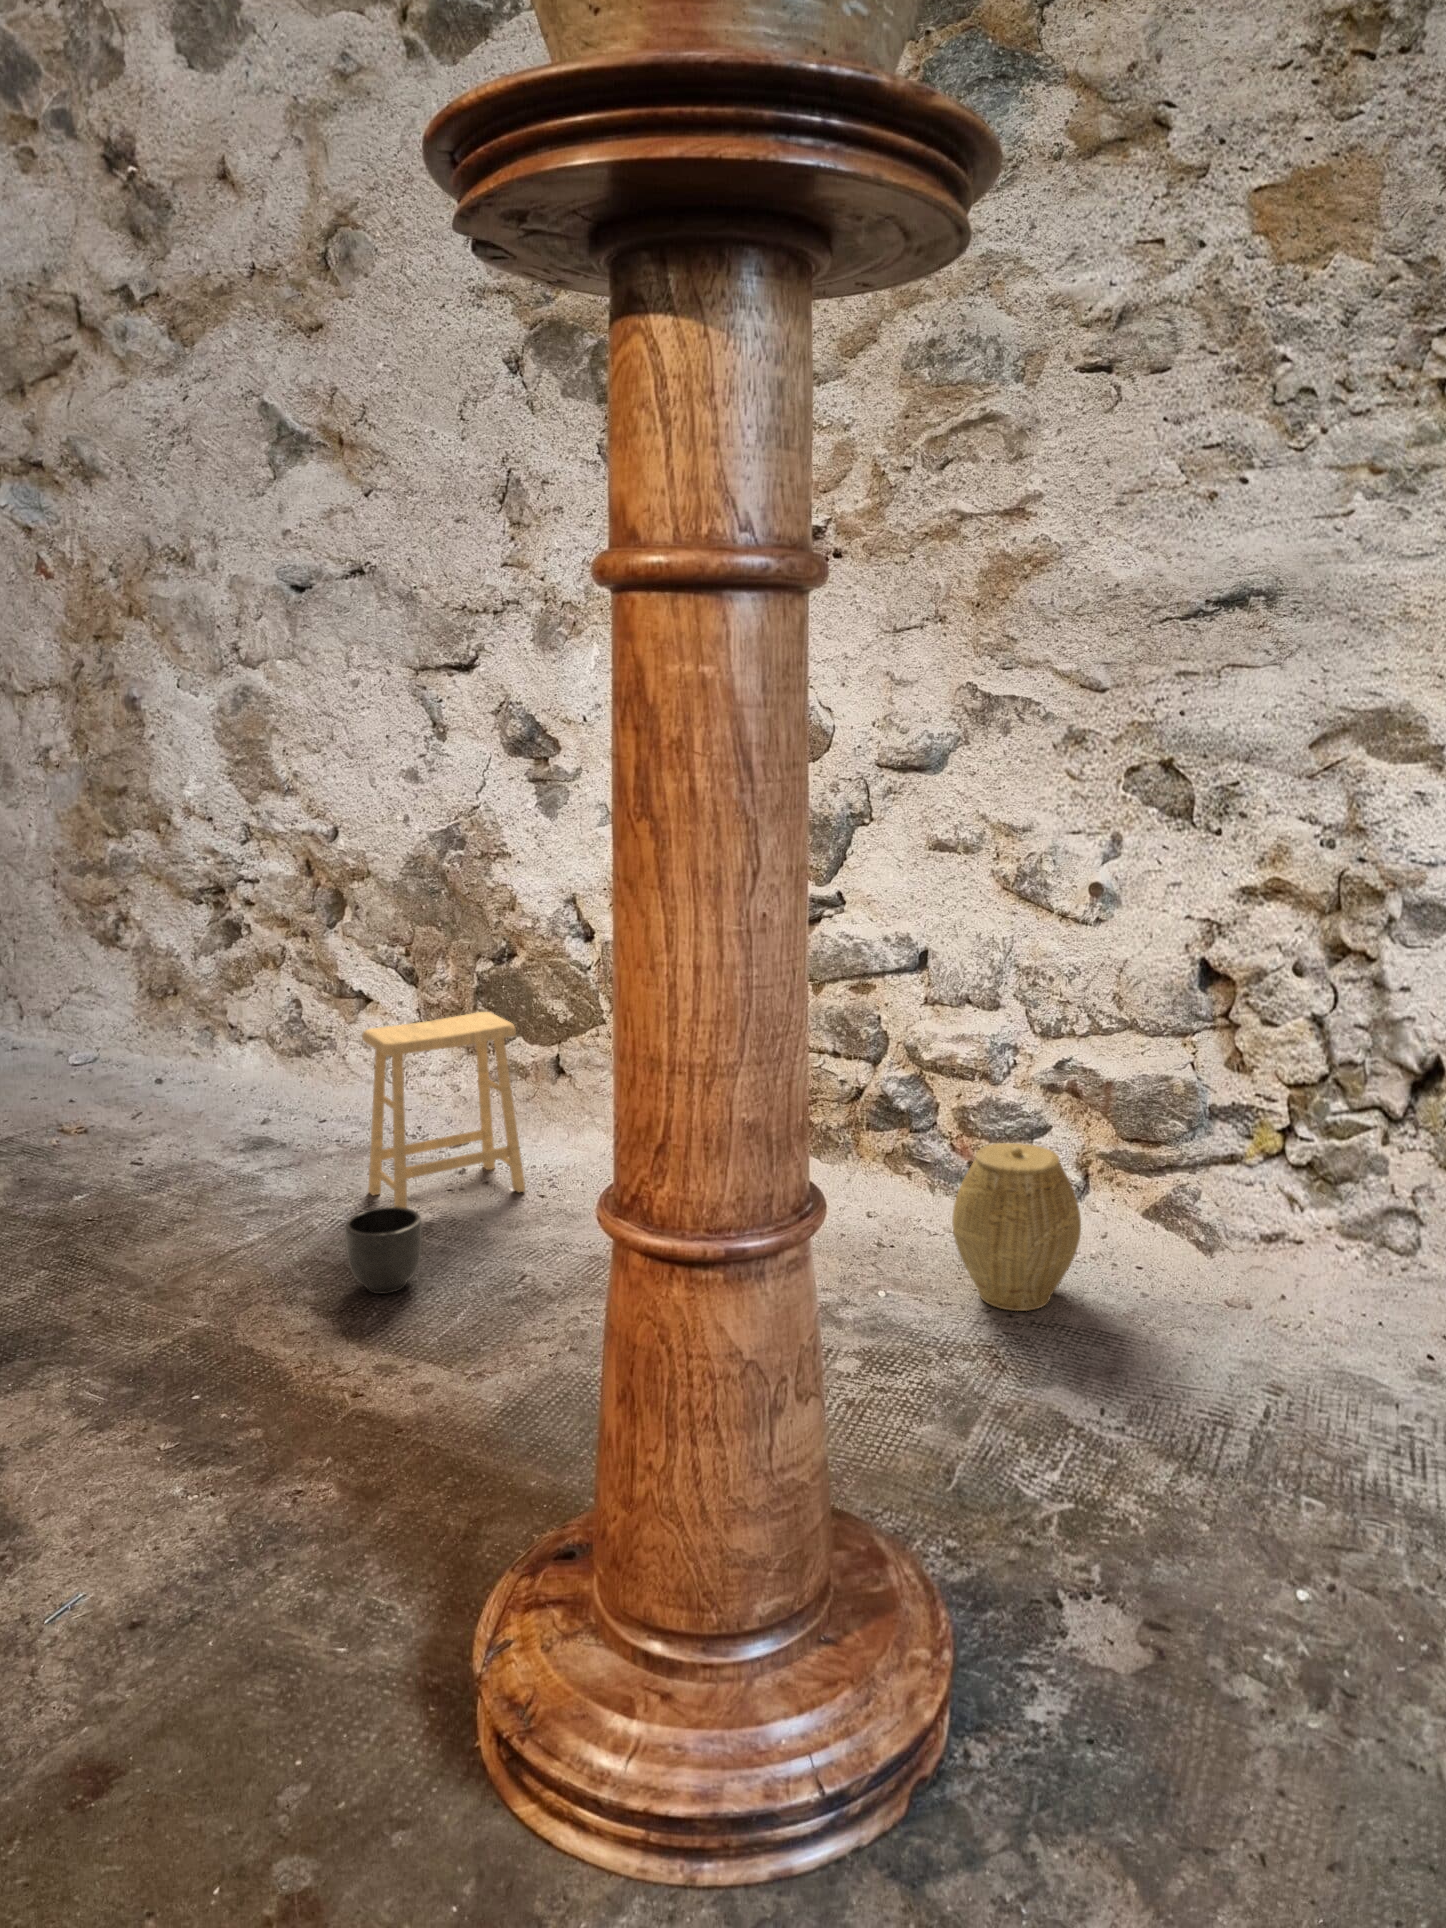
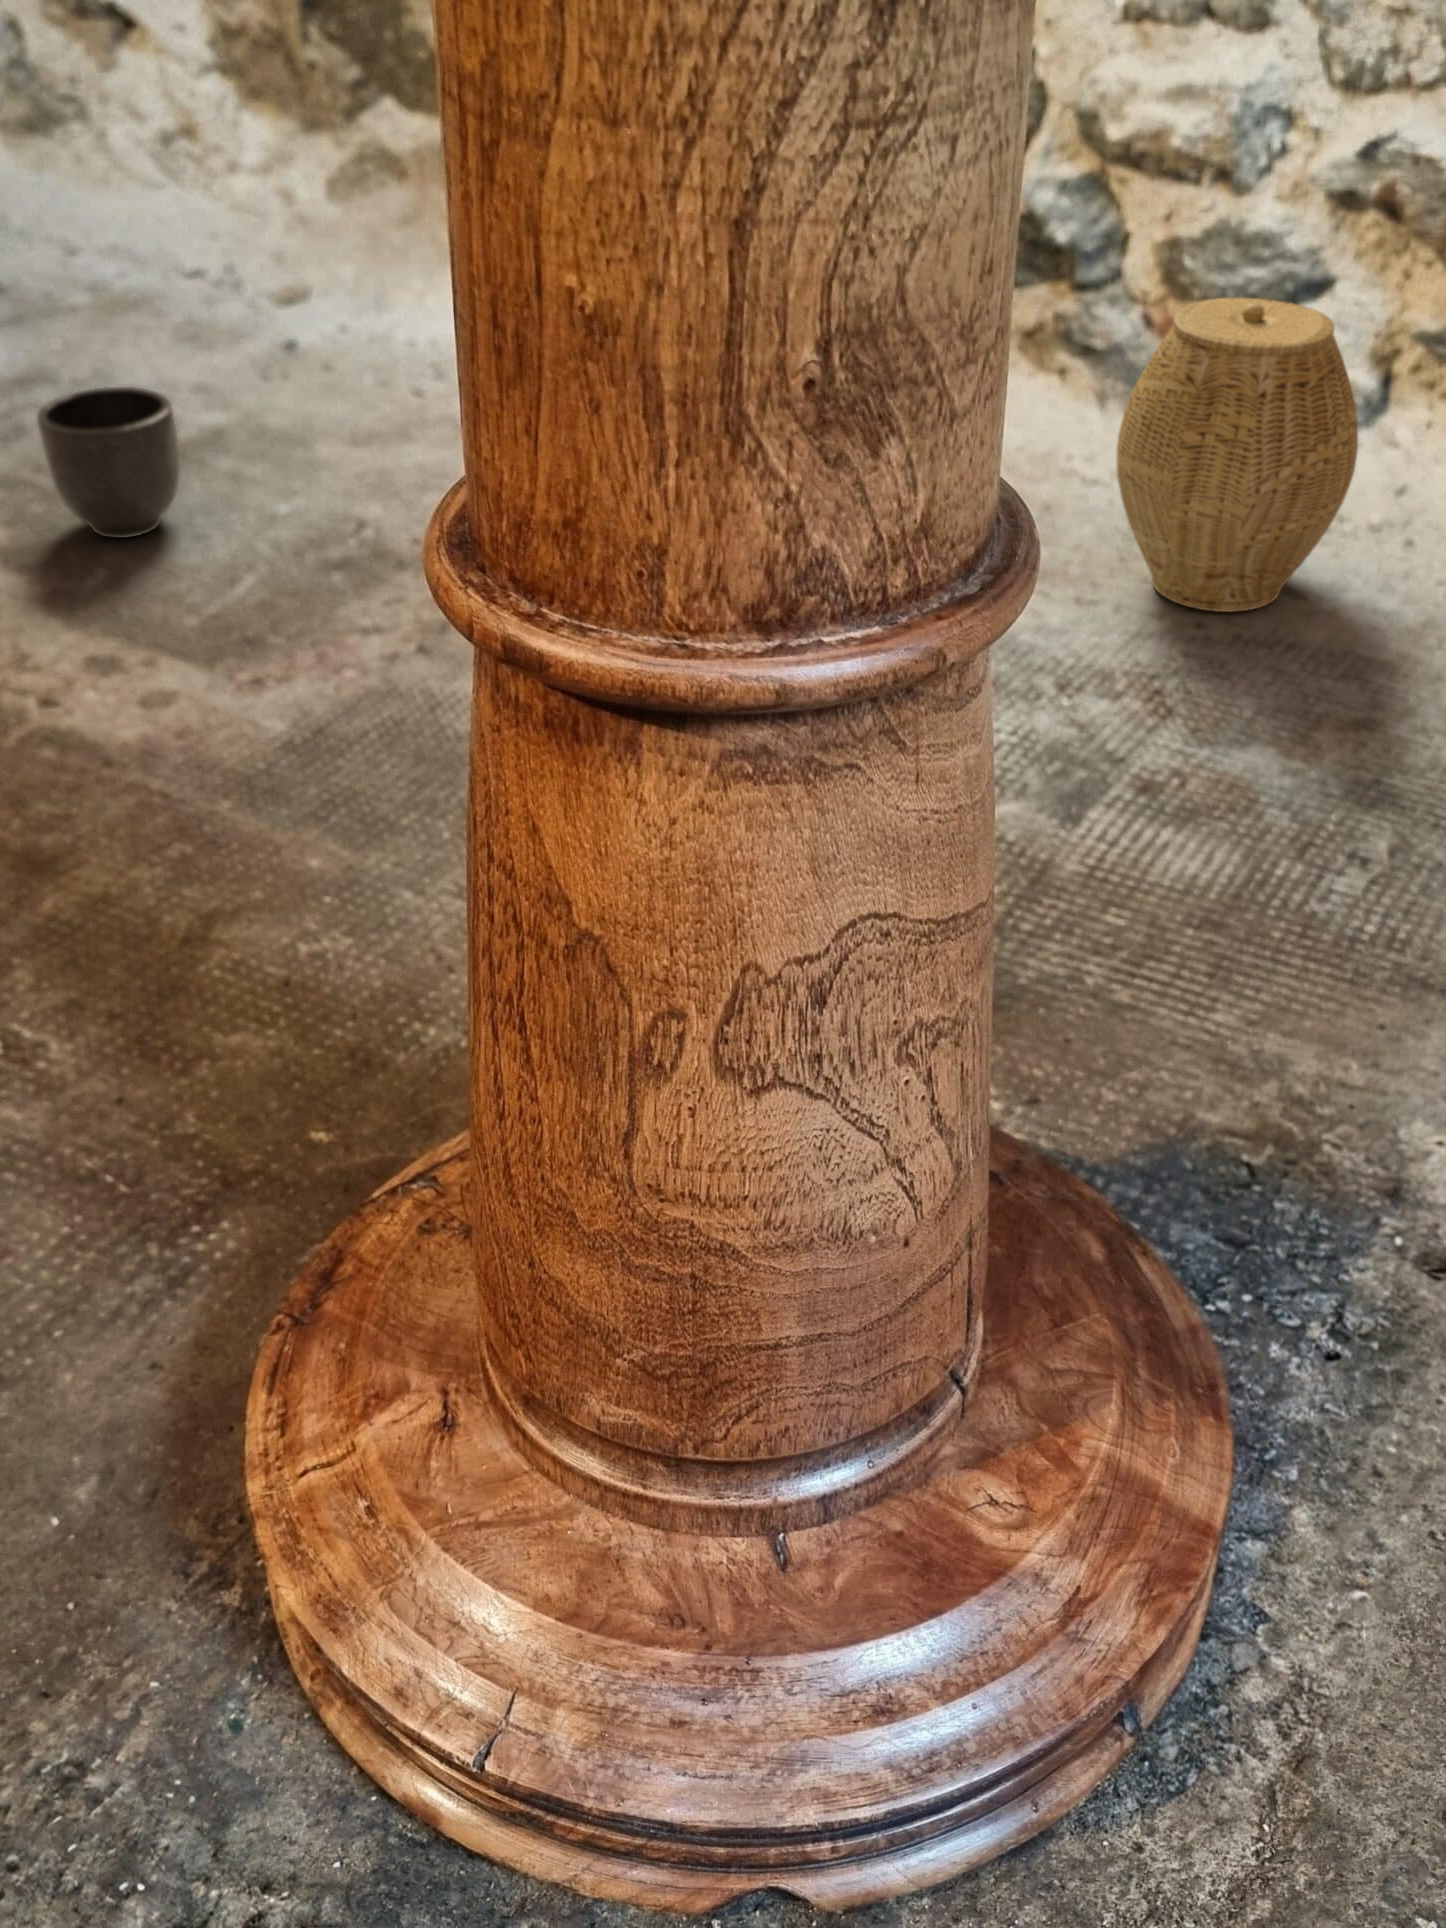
footstool: present [362,1012,525,1208] -> none [71,33,391,418]

